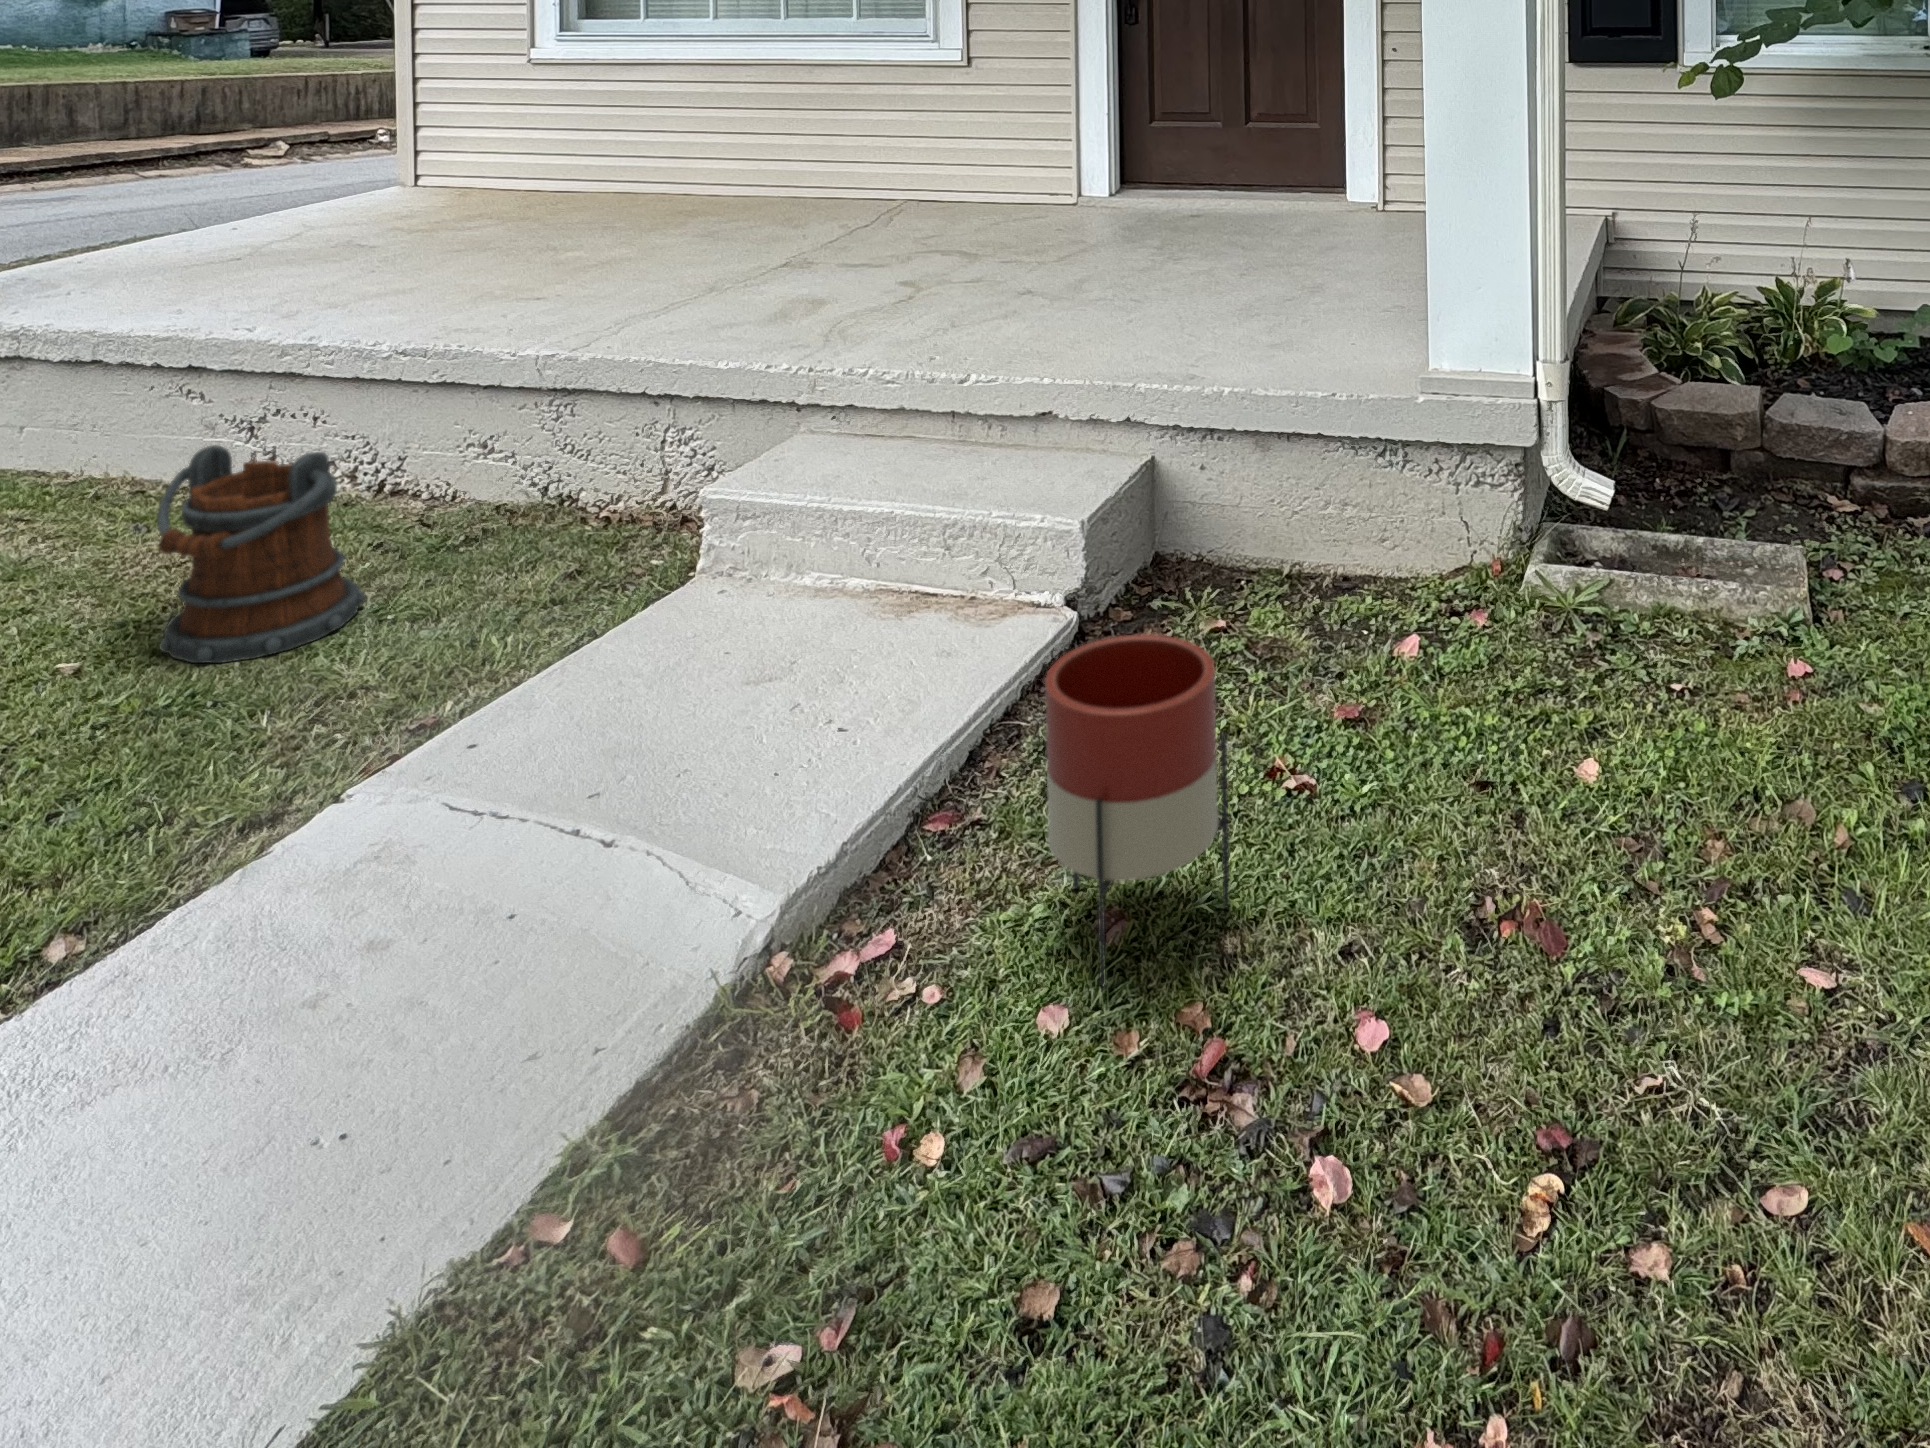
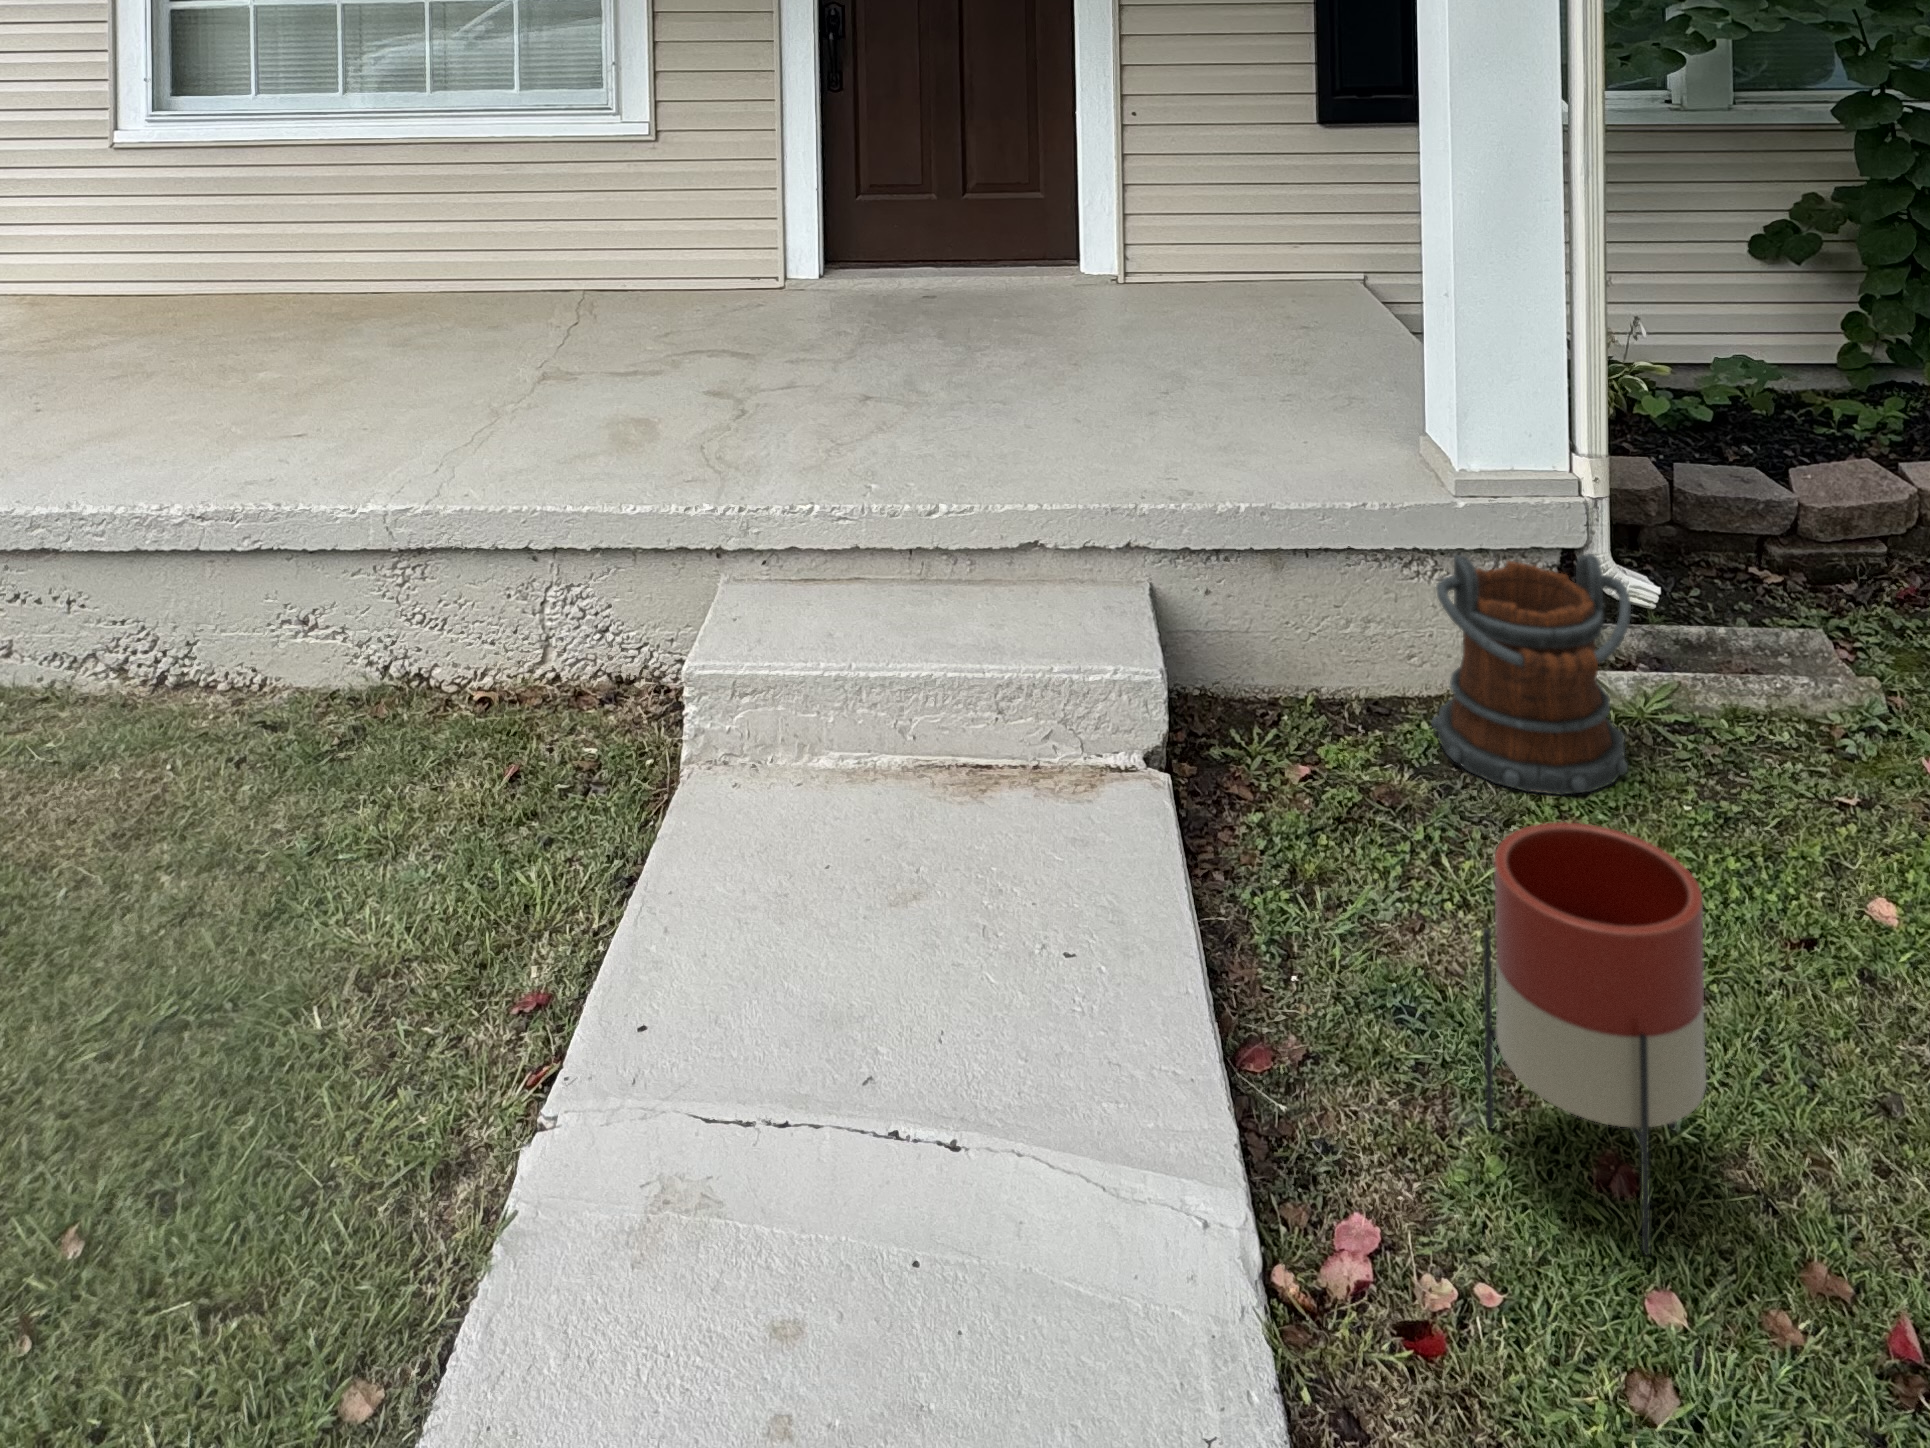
bucket: present [157,445,366,663] -> present [1431,554,1631,795]

